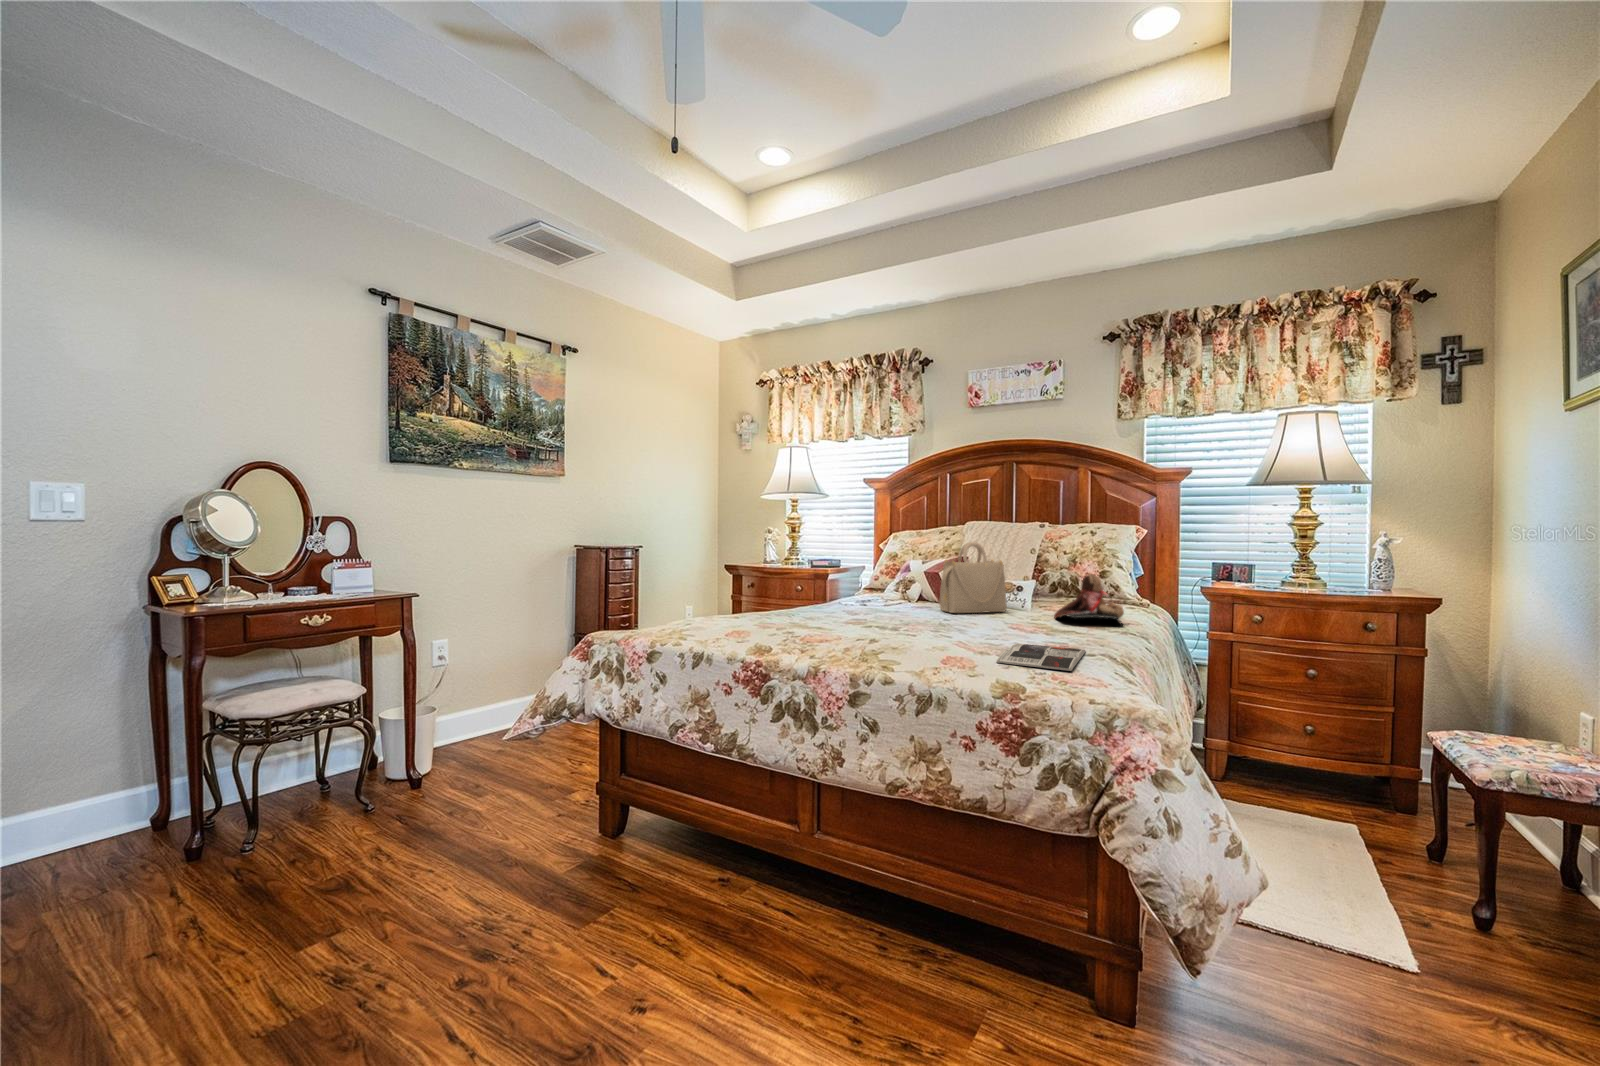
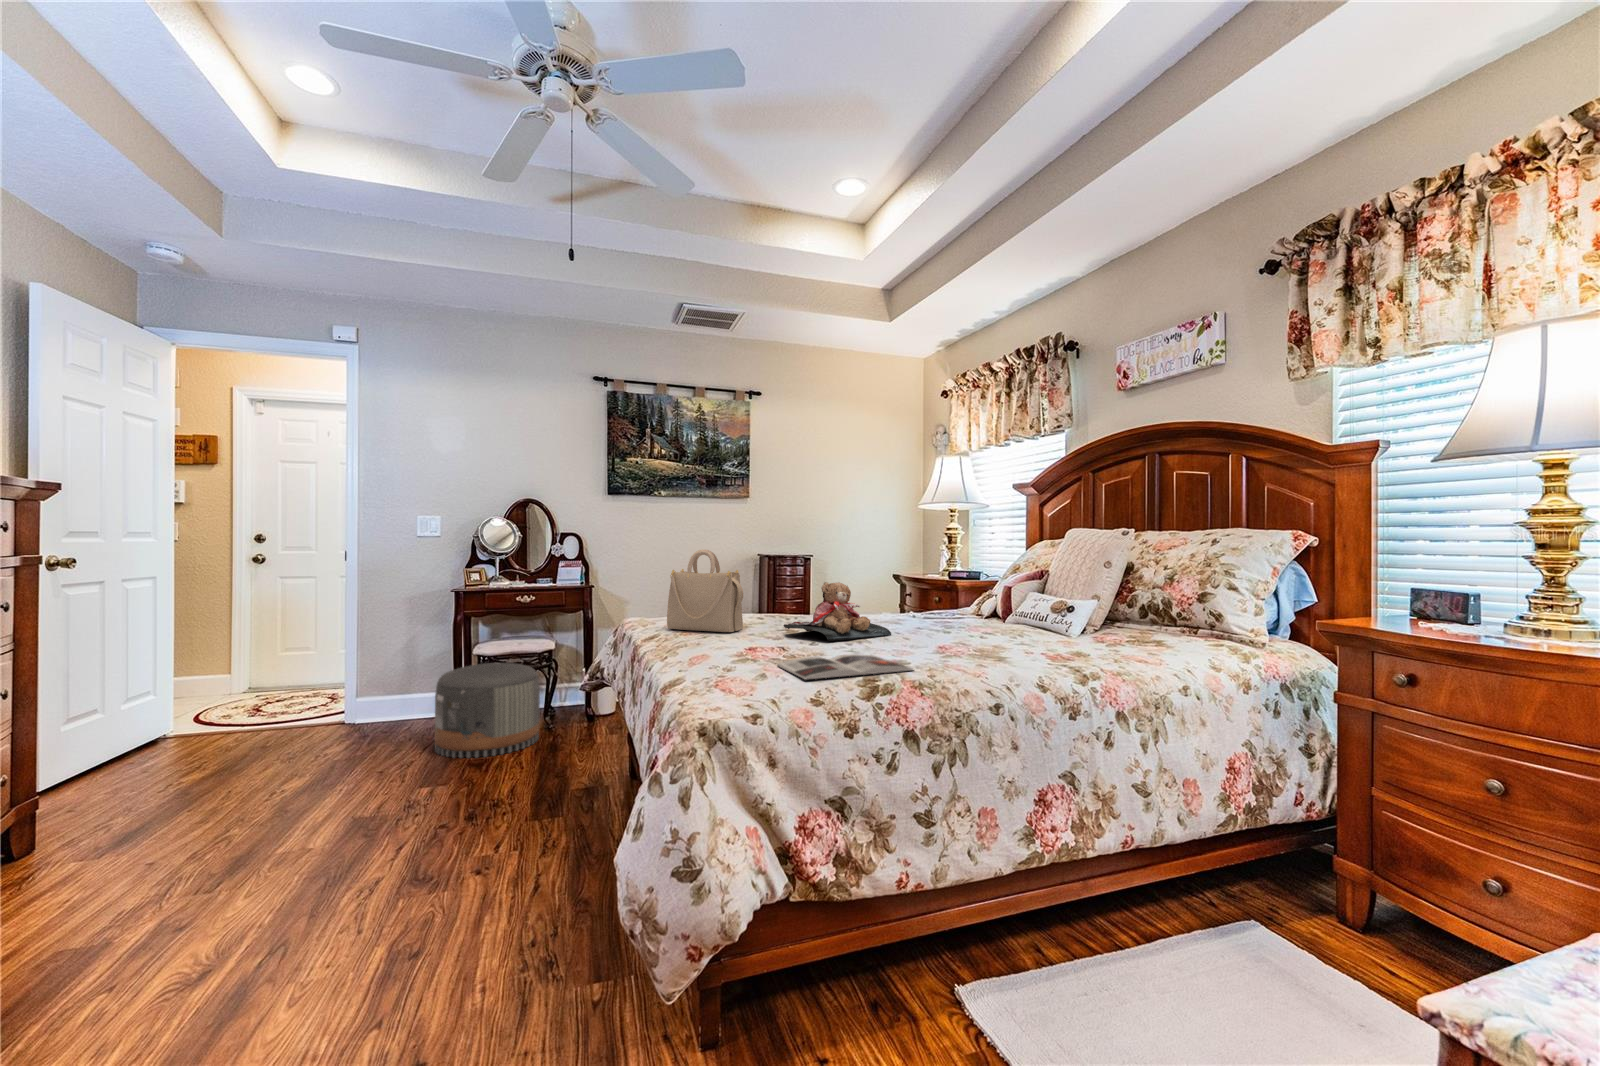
handbag: present [939,542,1007,613] -> present [667,549,743,632]
teddy bear: present [1054,574,1124,623] -> present [784,582,891,641]
pouf: none [190,718,377,887] -> present [434,663,540,758]

